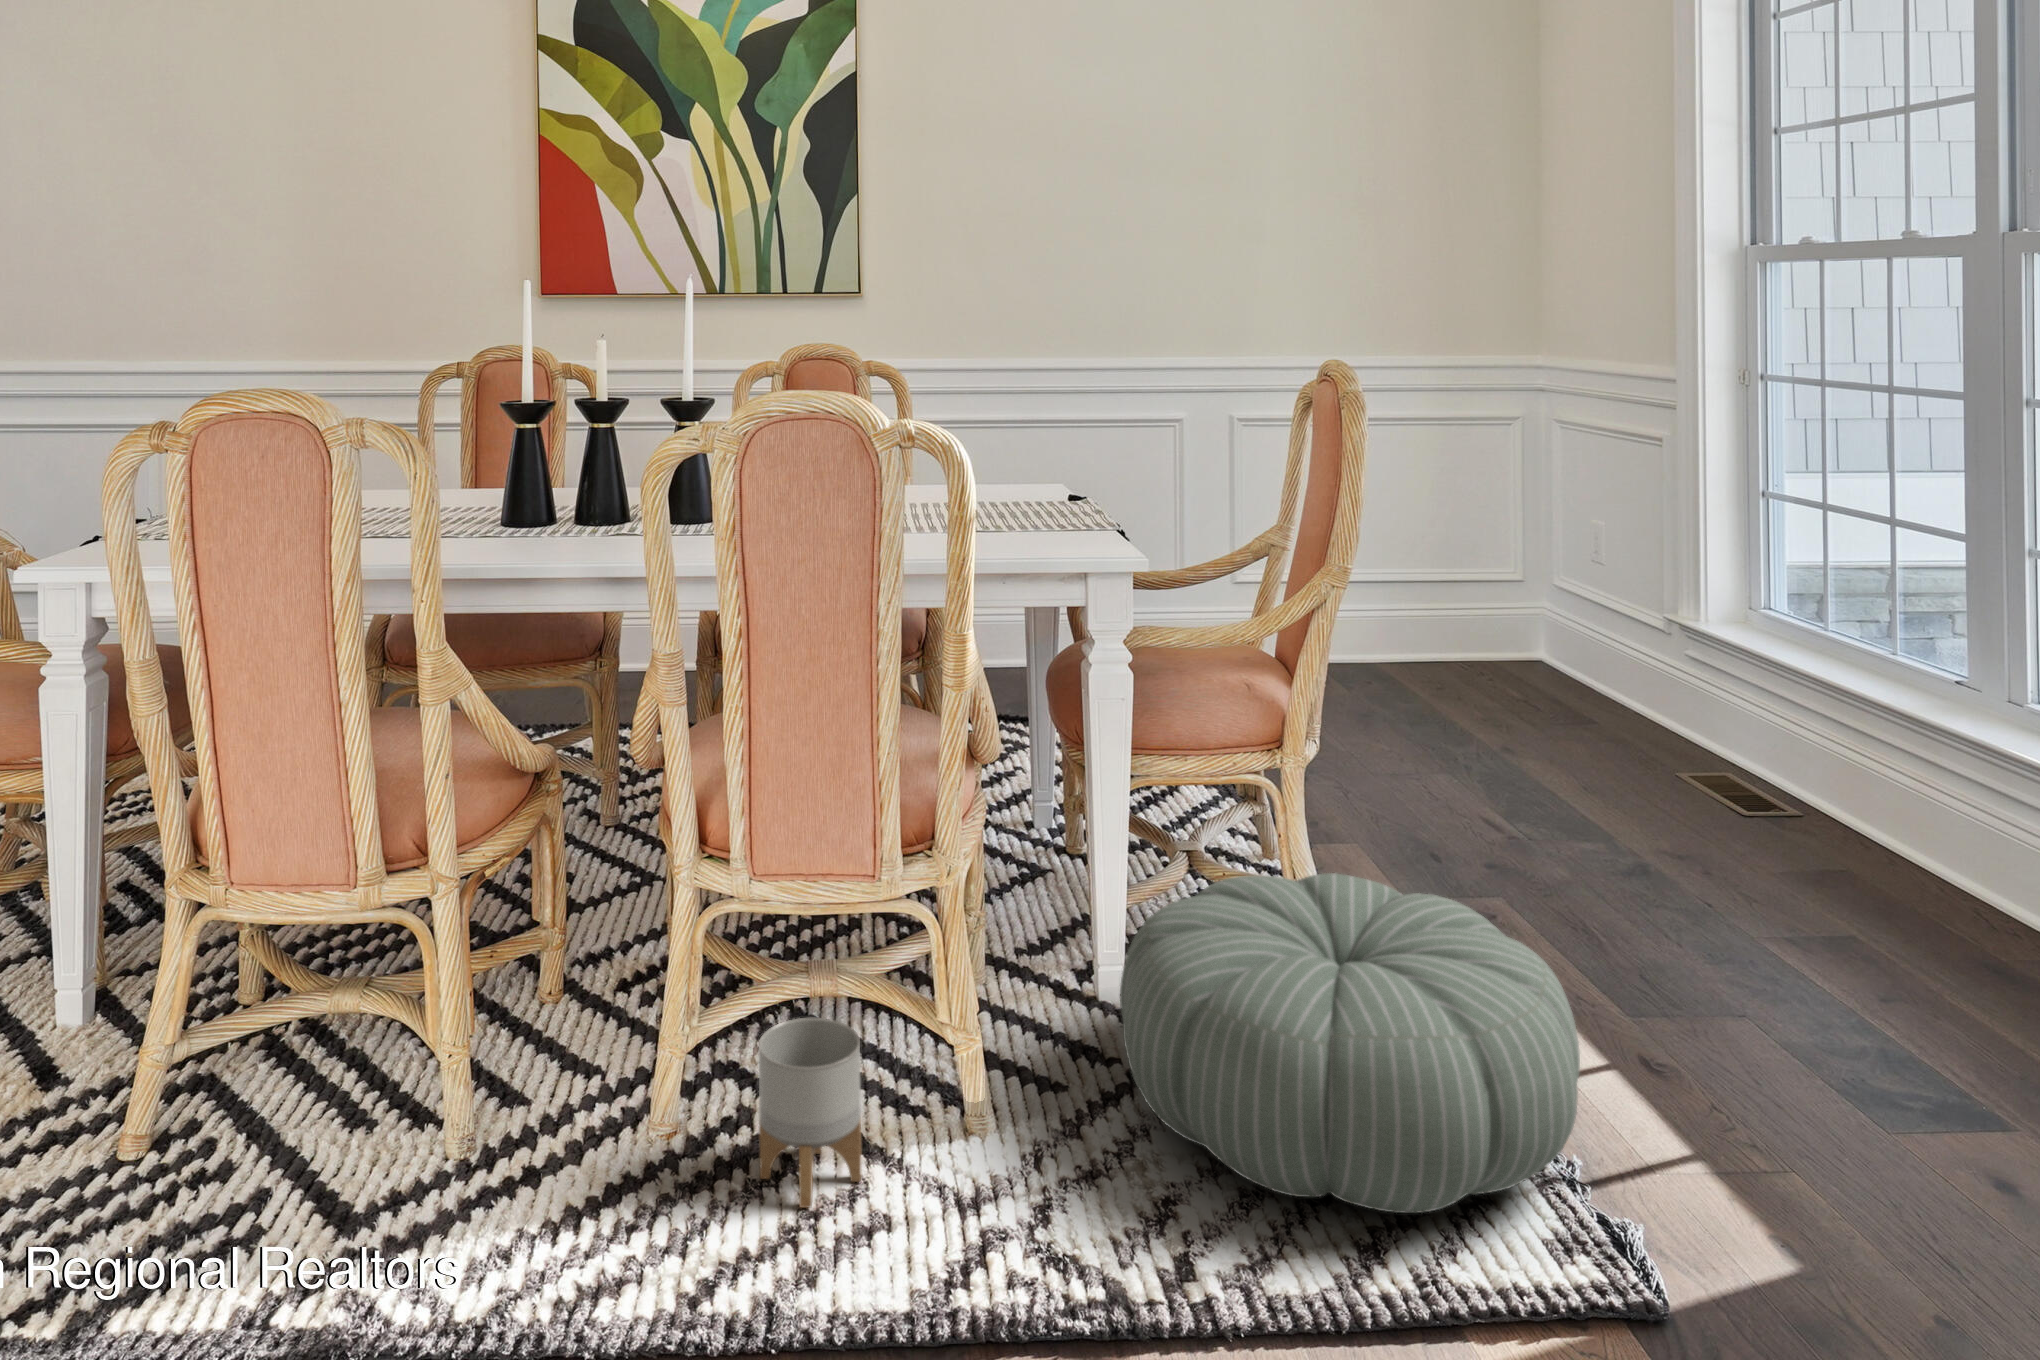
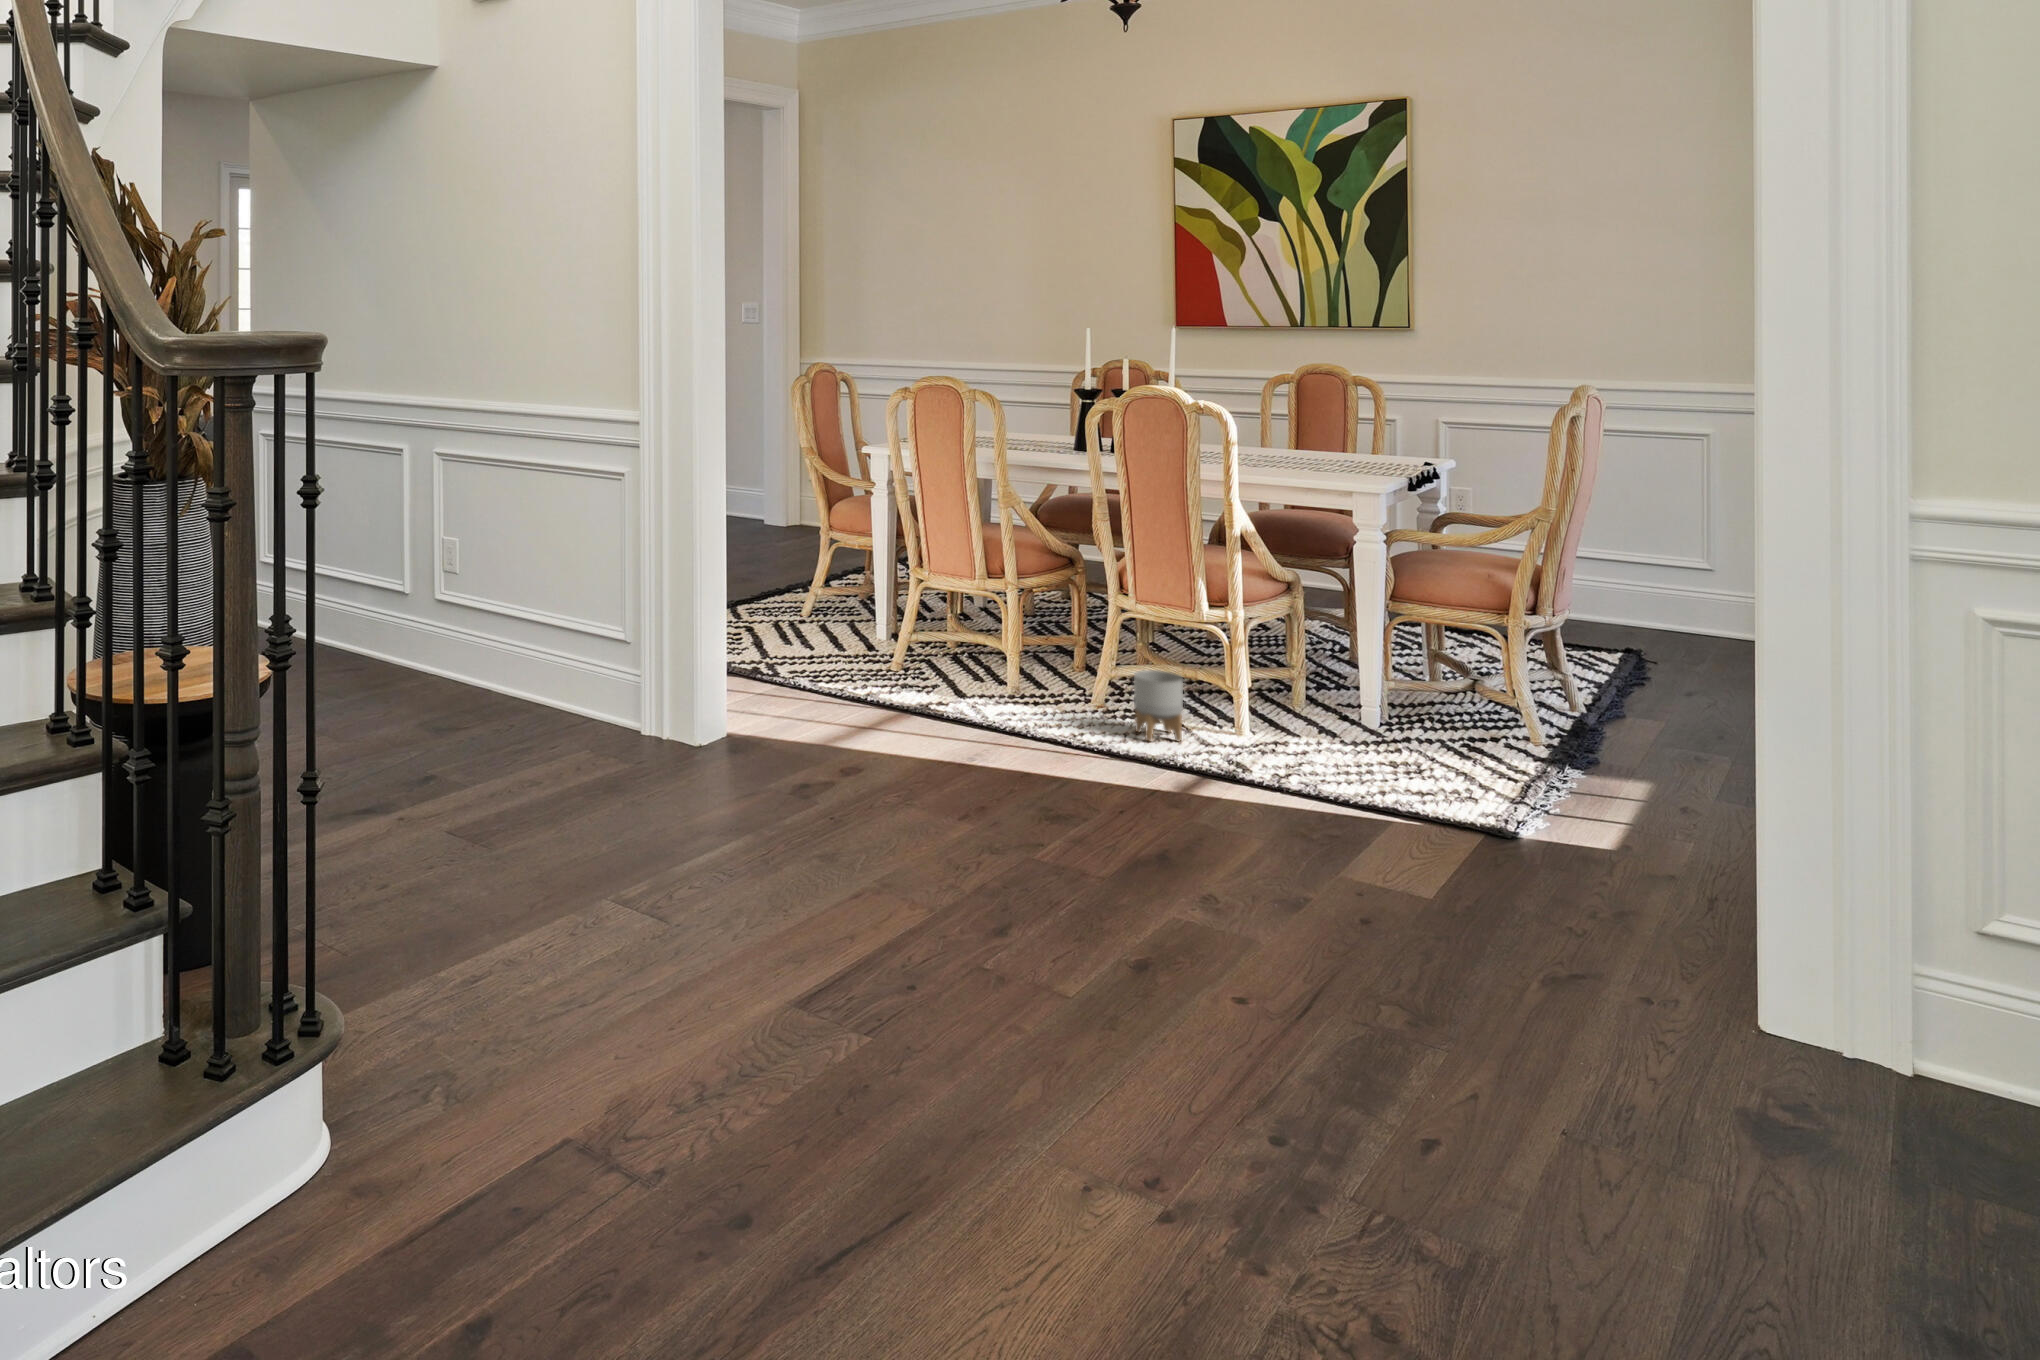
pouf: present [1120,873,1580,1213] -> none [1327,664,1605,811]

